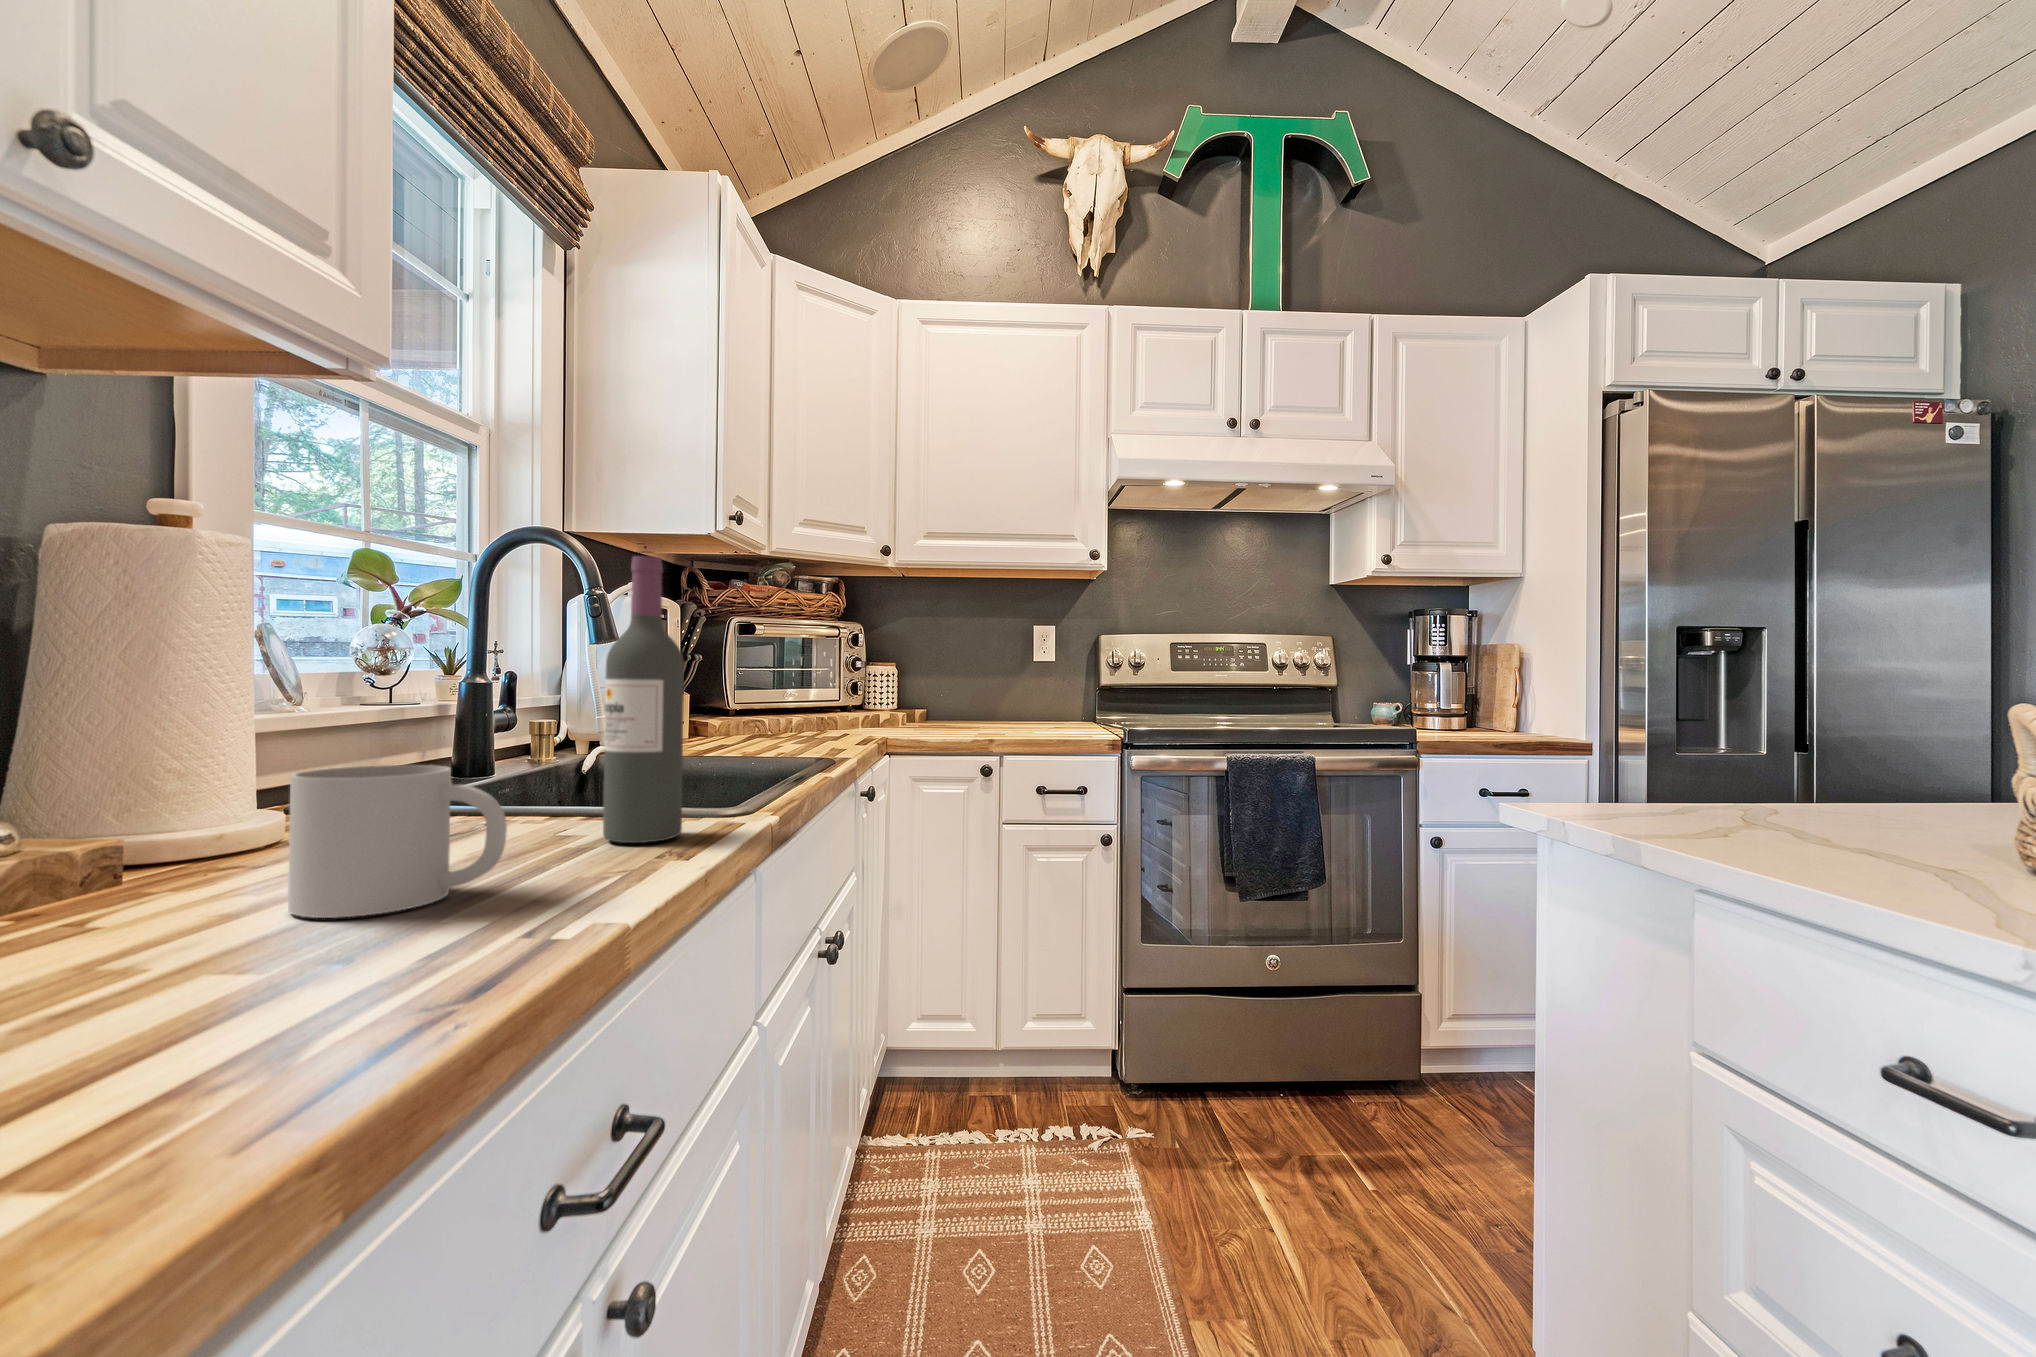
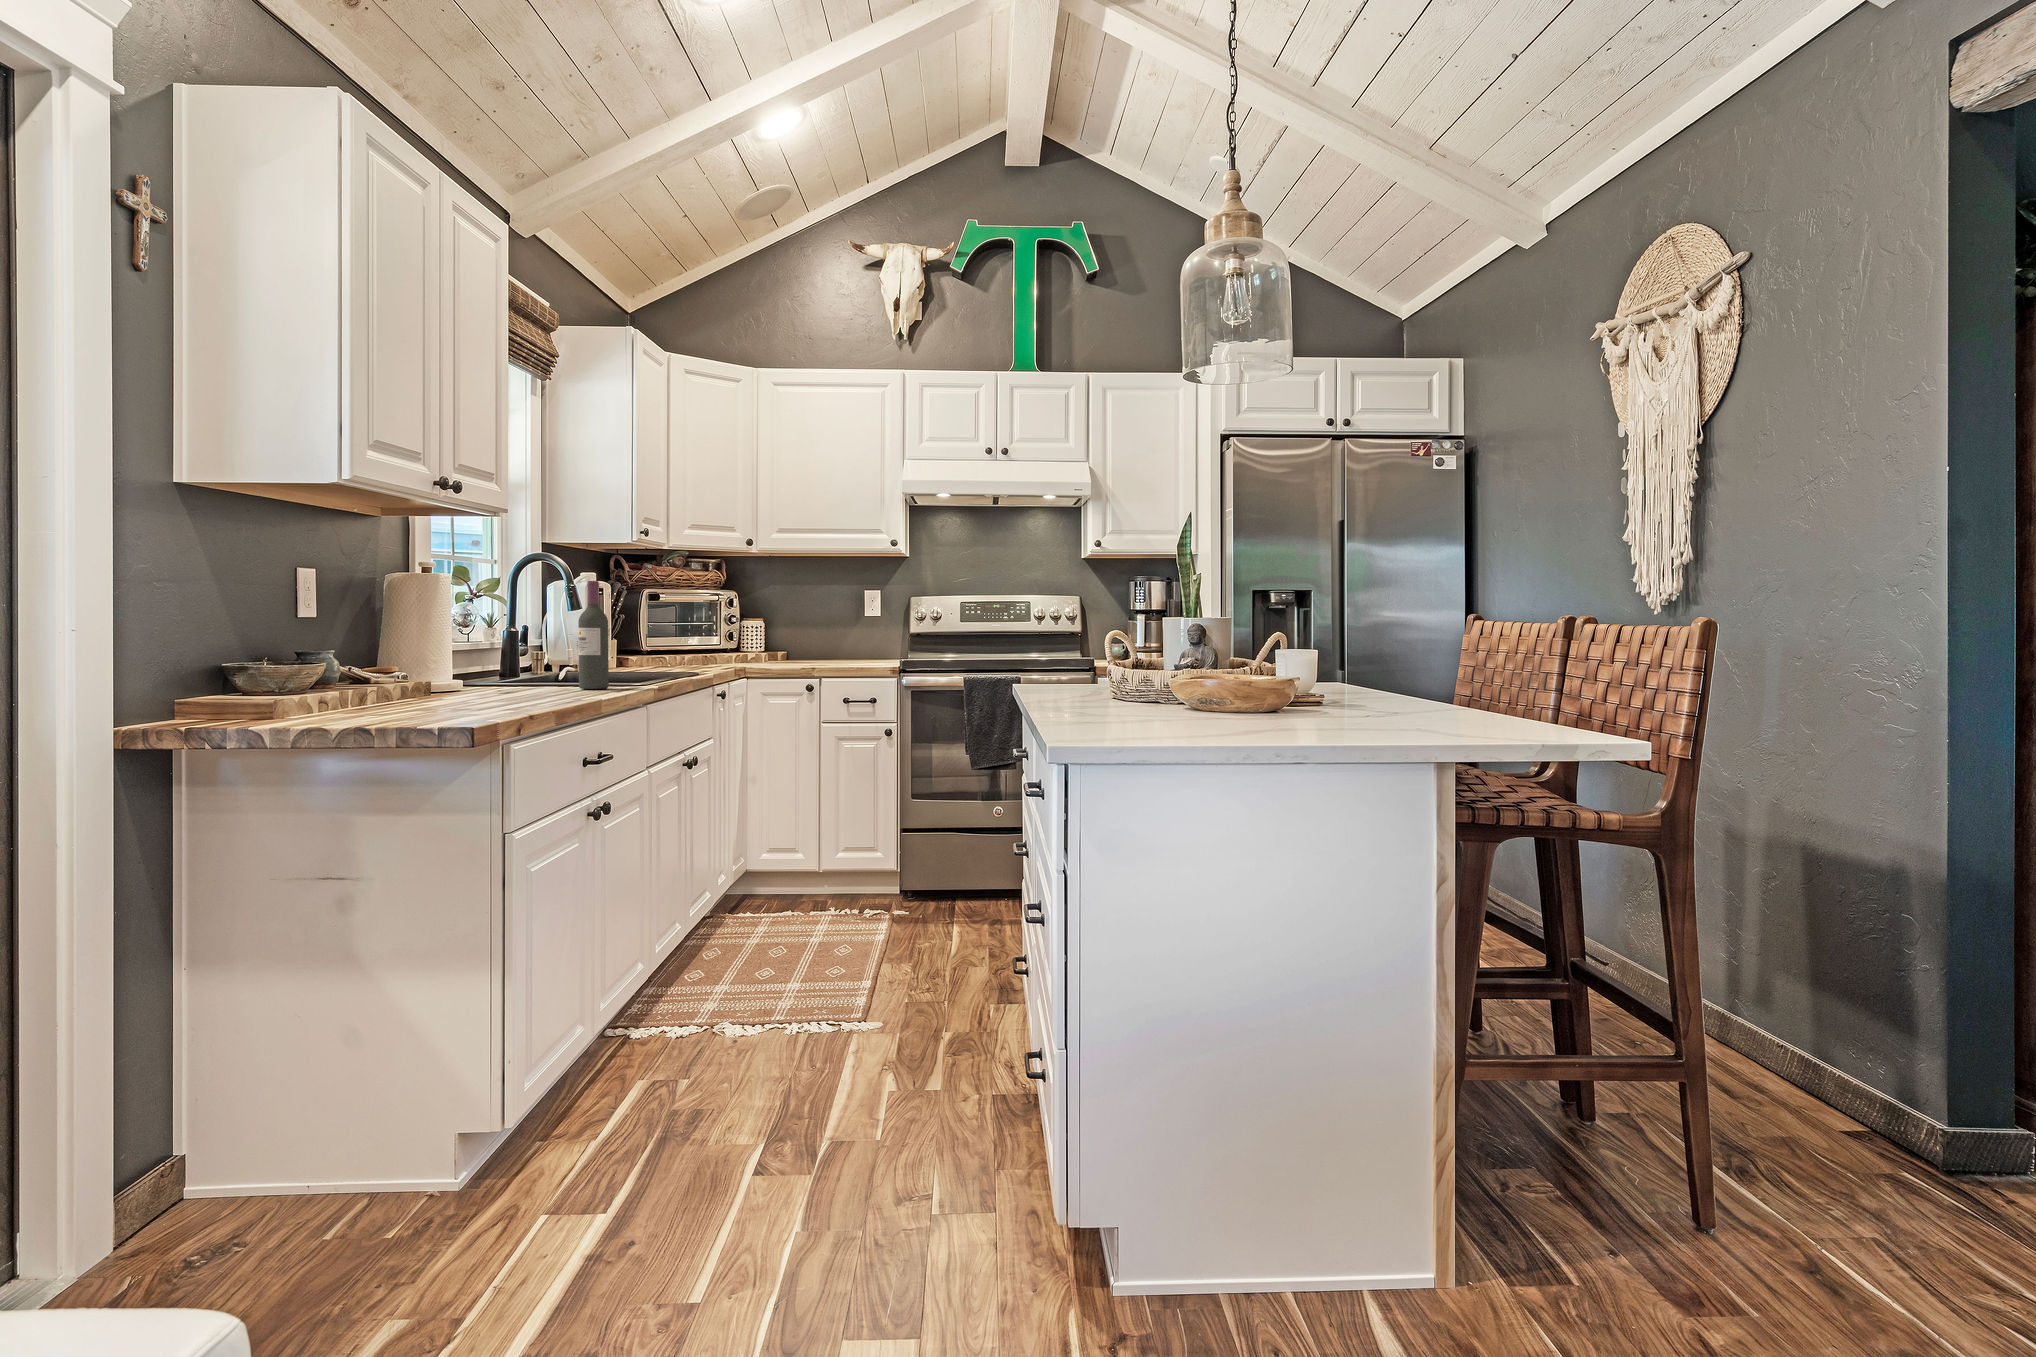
mug: present [288,765,507,918] -> none [491,655,553,696]

